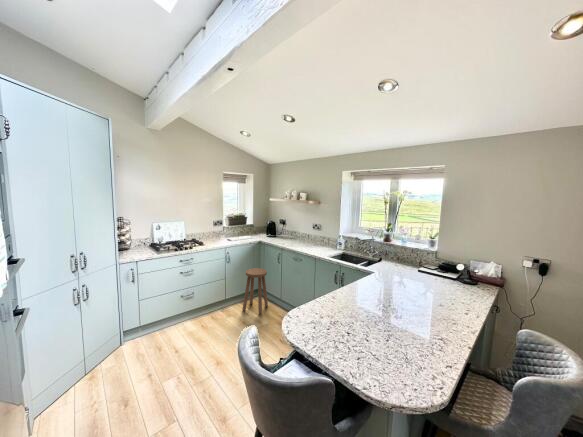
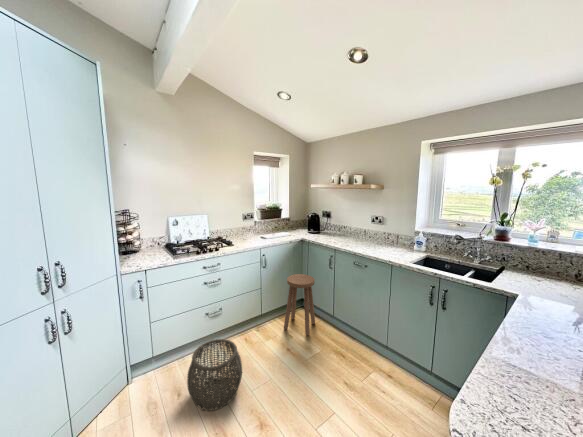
woven basket: none [167,311,207,357] -> present [187,339,242,411]

